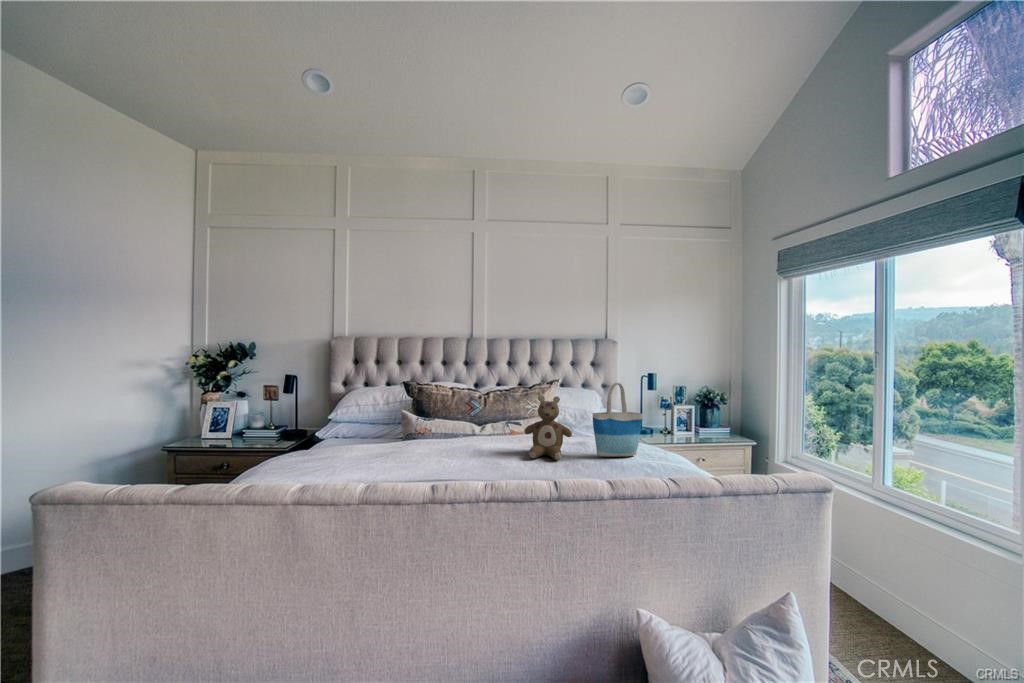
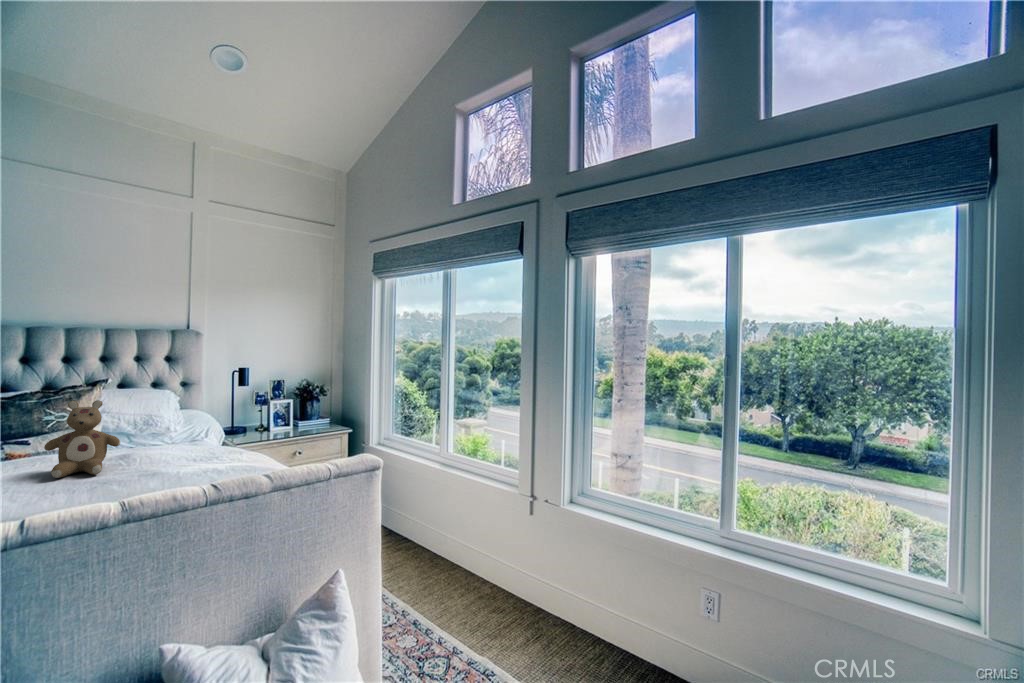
tote bag: present [593,383,643,457] -> none [149,380,215,462]

